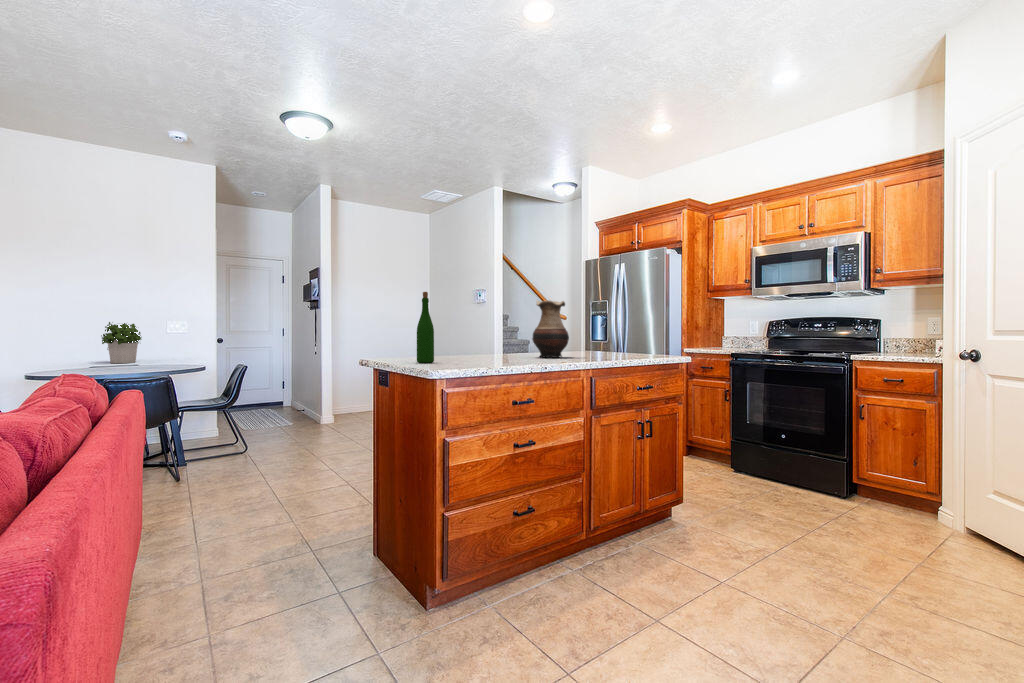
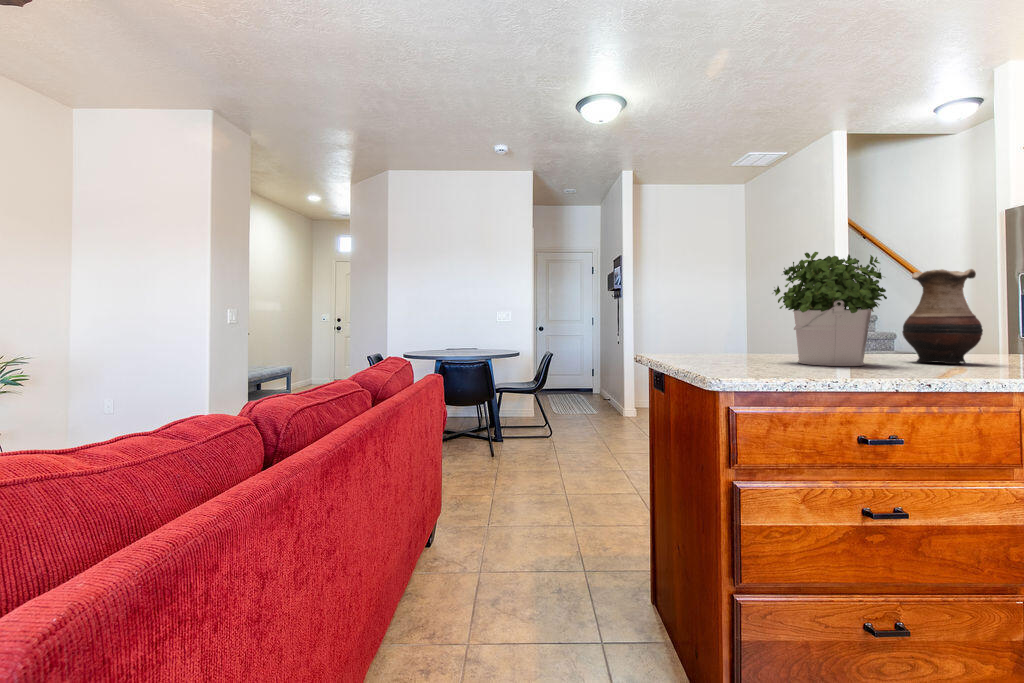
wine bottle: present [417,292,434,363] -> none [701,267,727,365]
potted plant: present [101,322,142,363] -> present [774,252,887,366]

